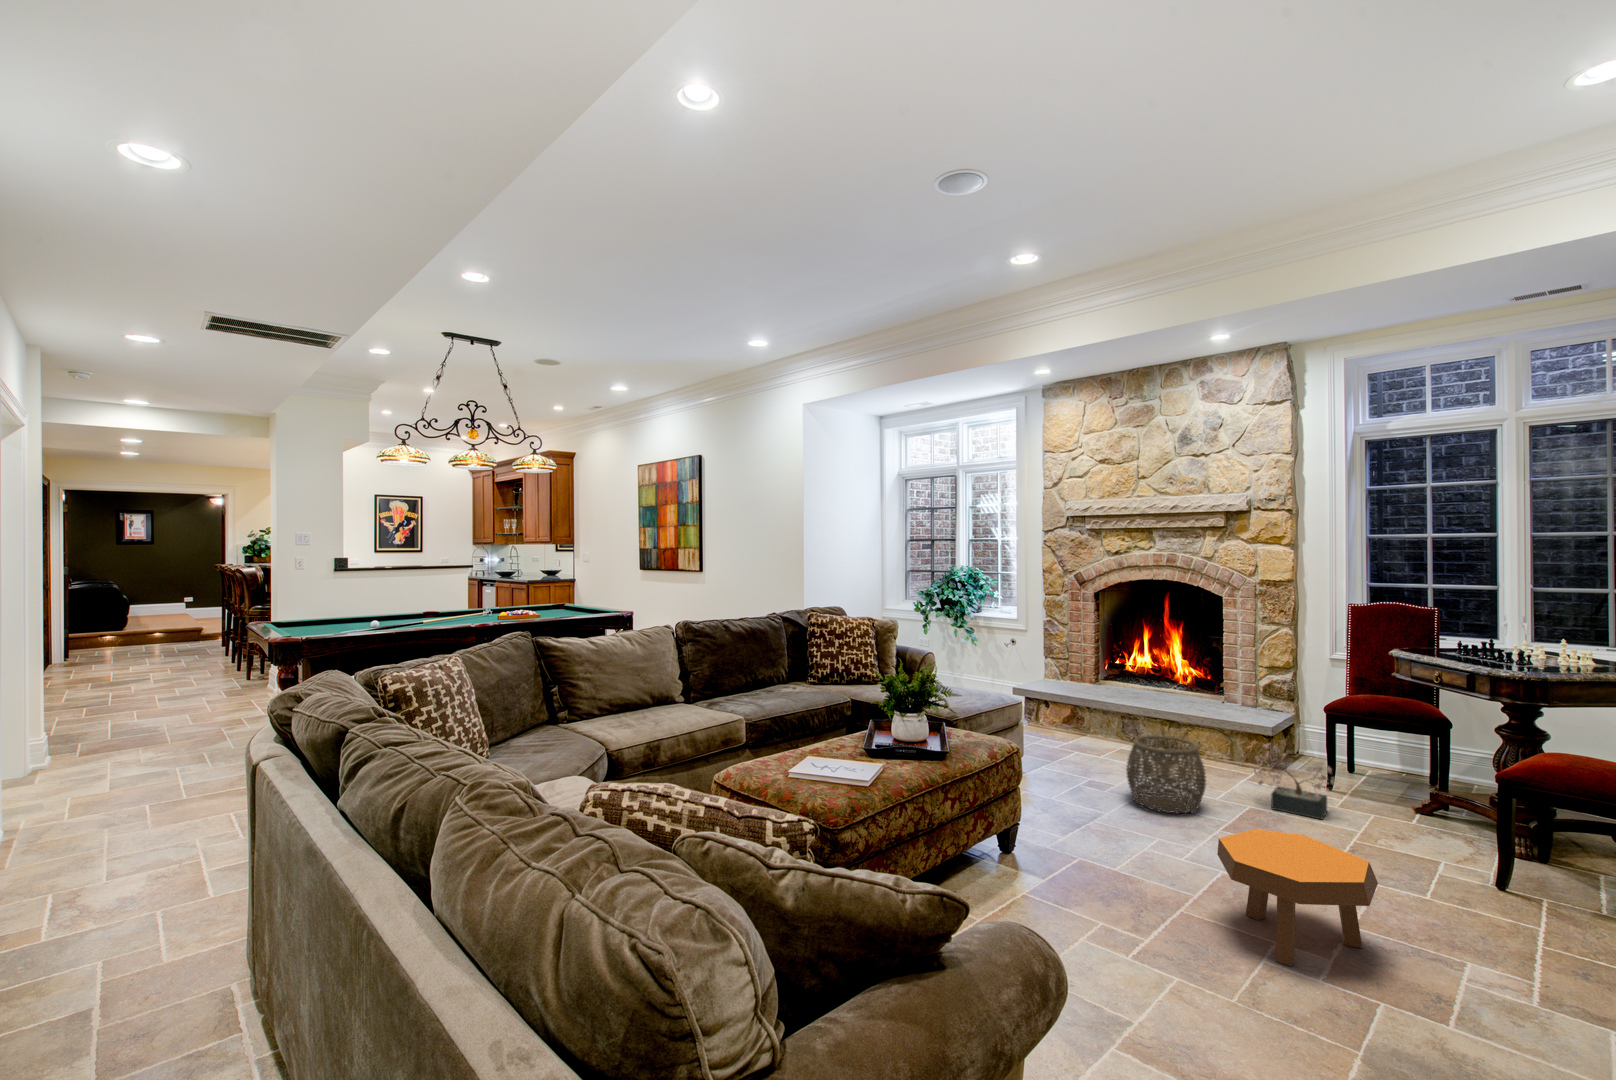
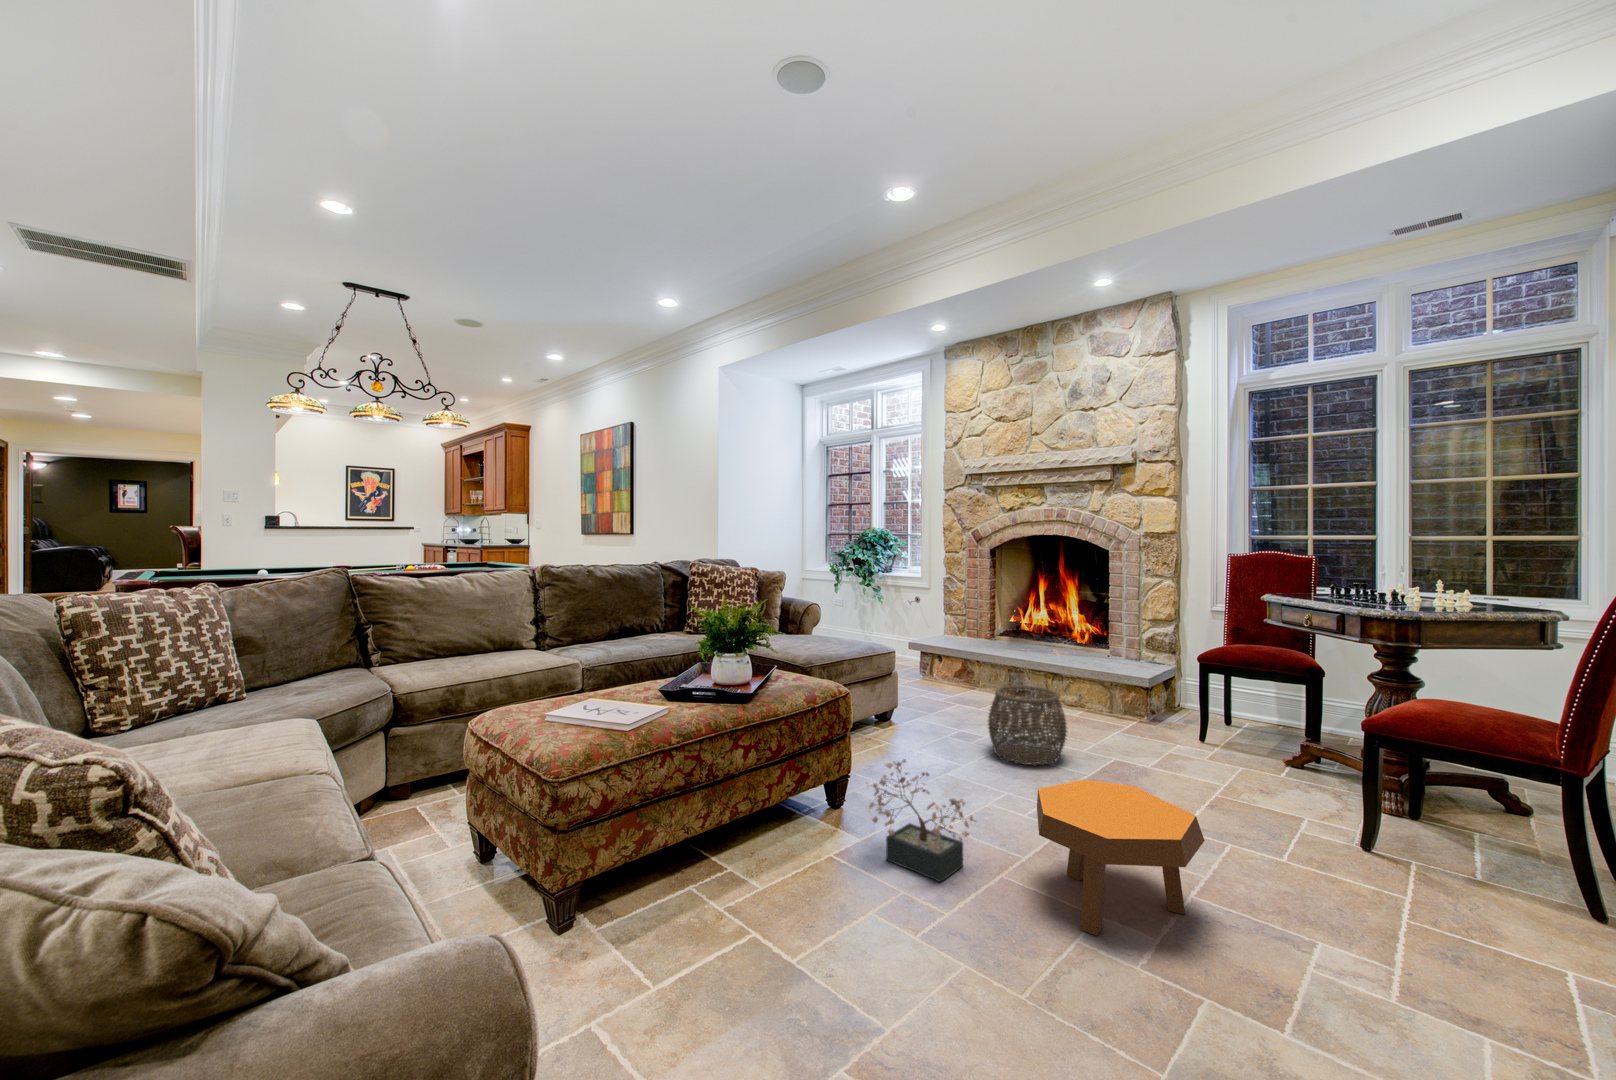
decorative plant: present [1254,743,1340,819] -> present [866,760,976,882]

